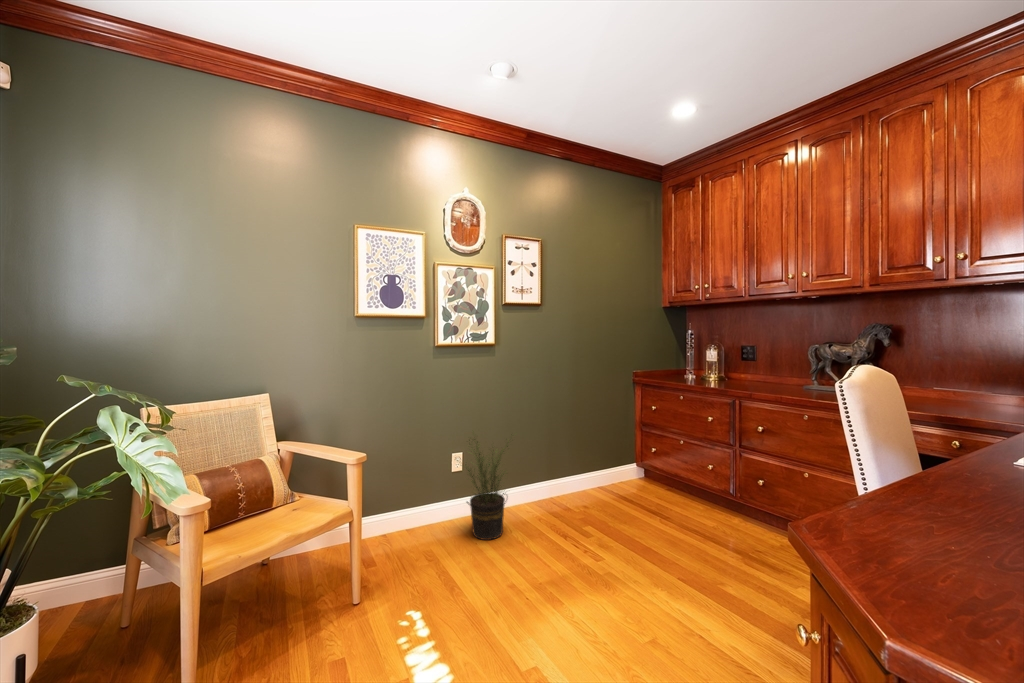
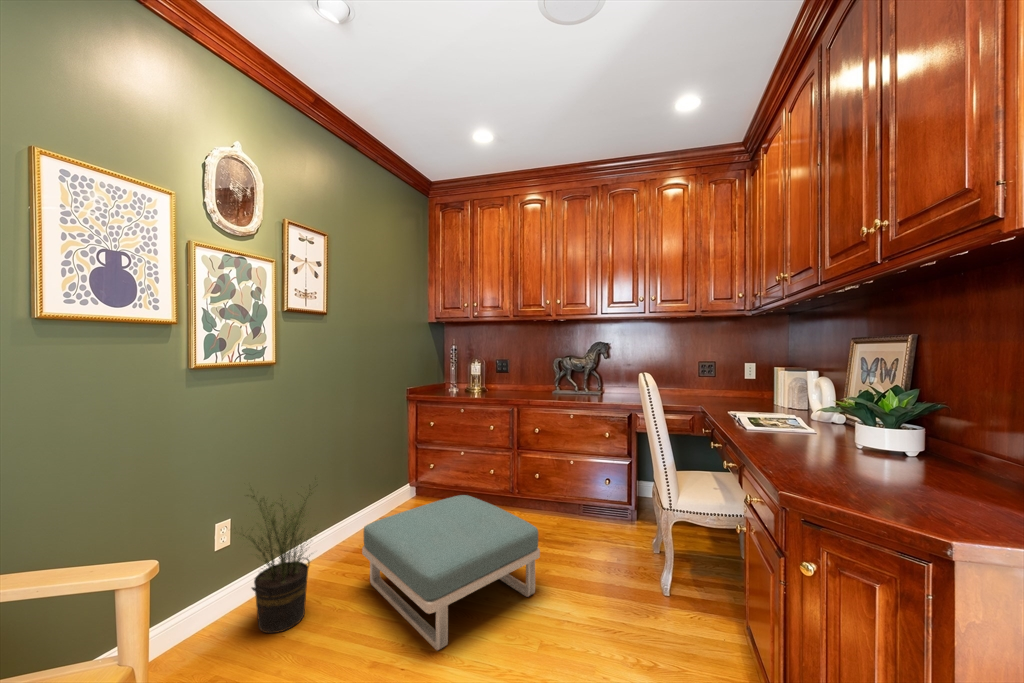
footstool: none [547,481,701,602] -> present [362,495,540,650]

